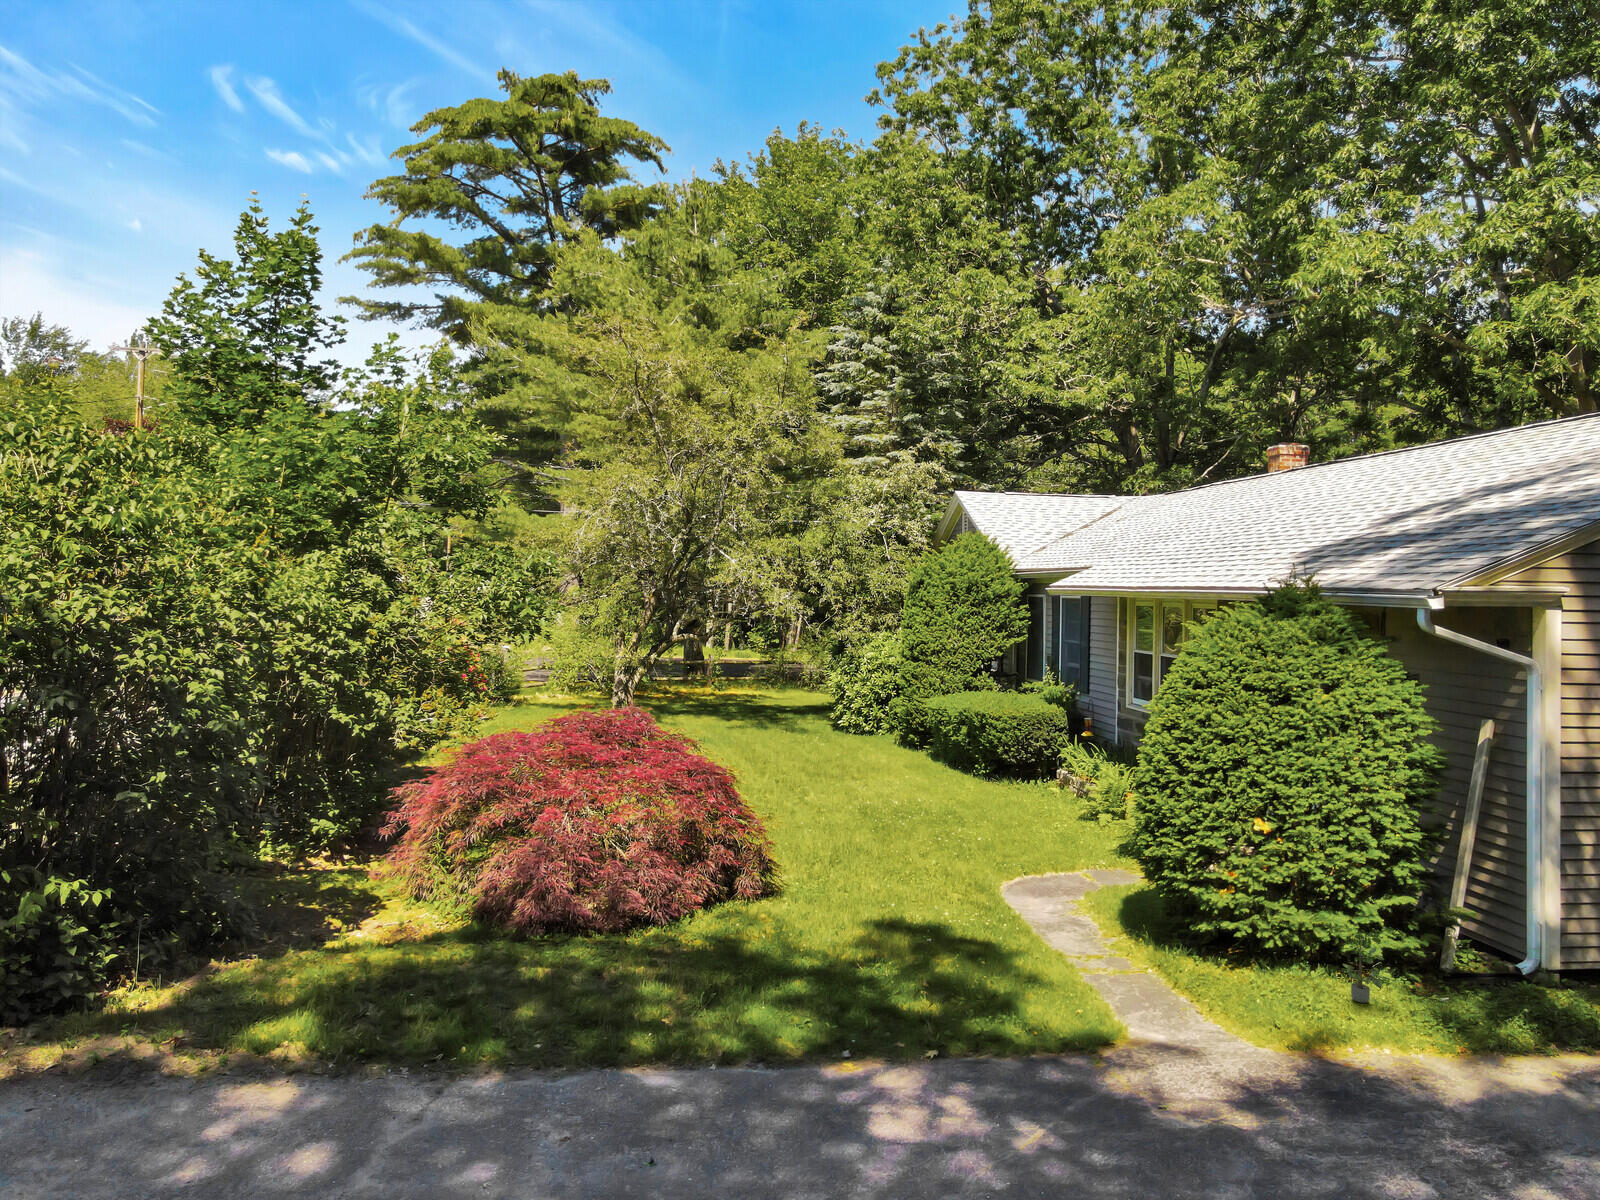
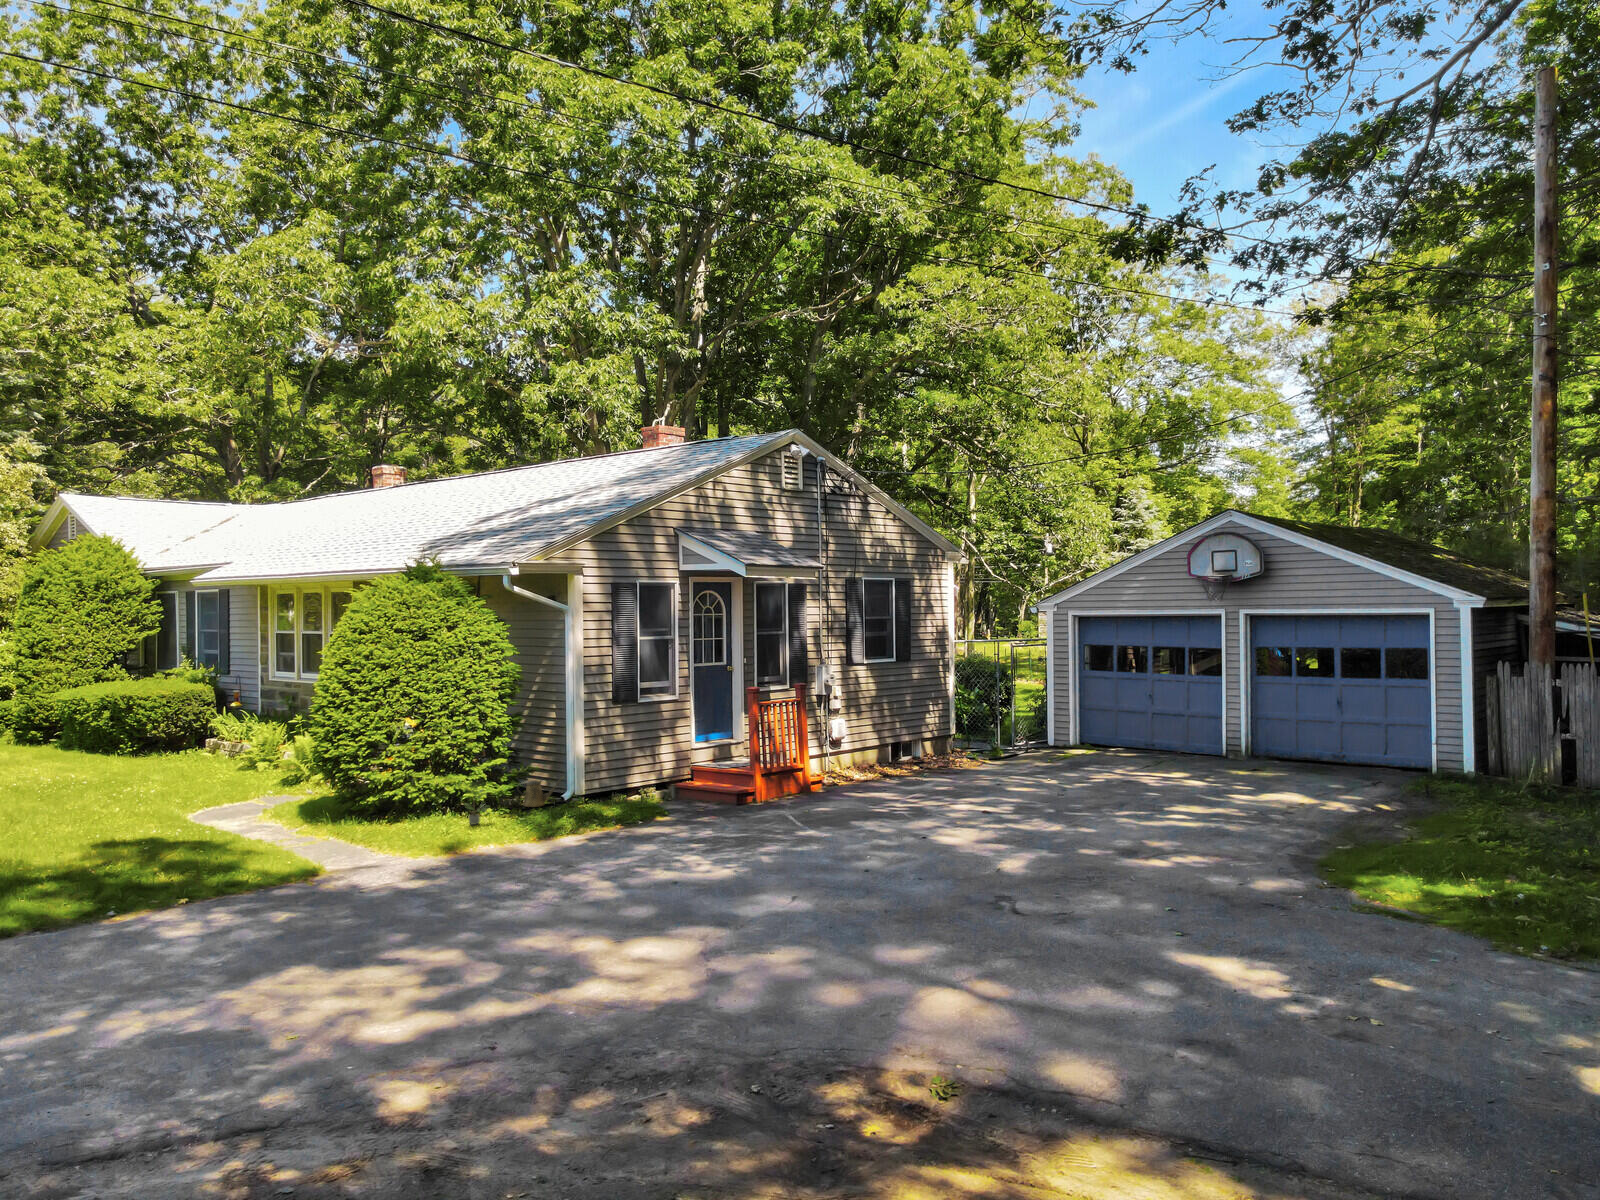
watering can: none [1437,943,1530,992] -> present [517,778,563,807]

